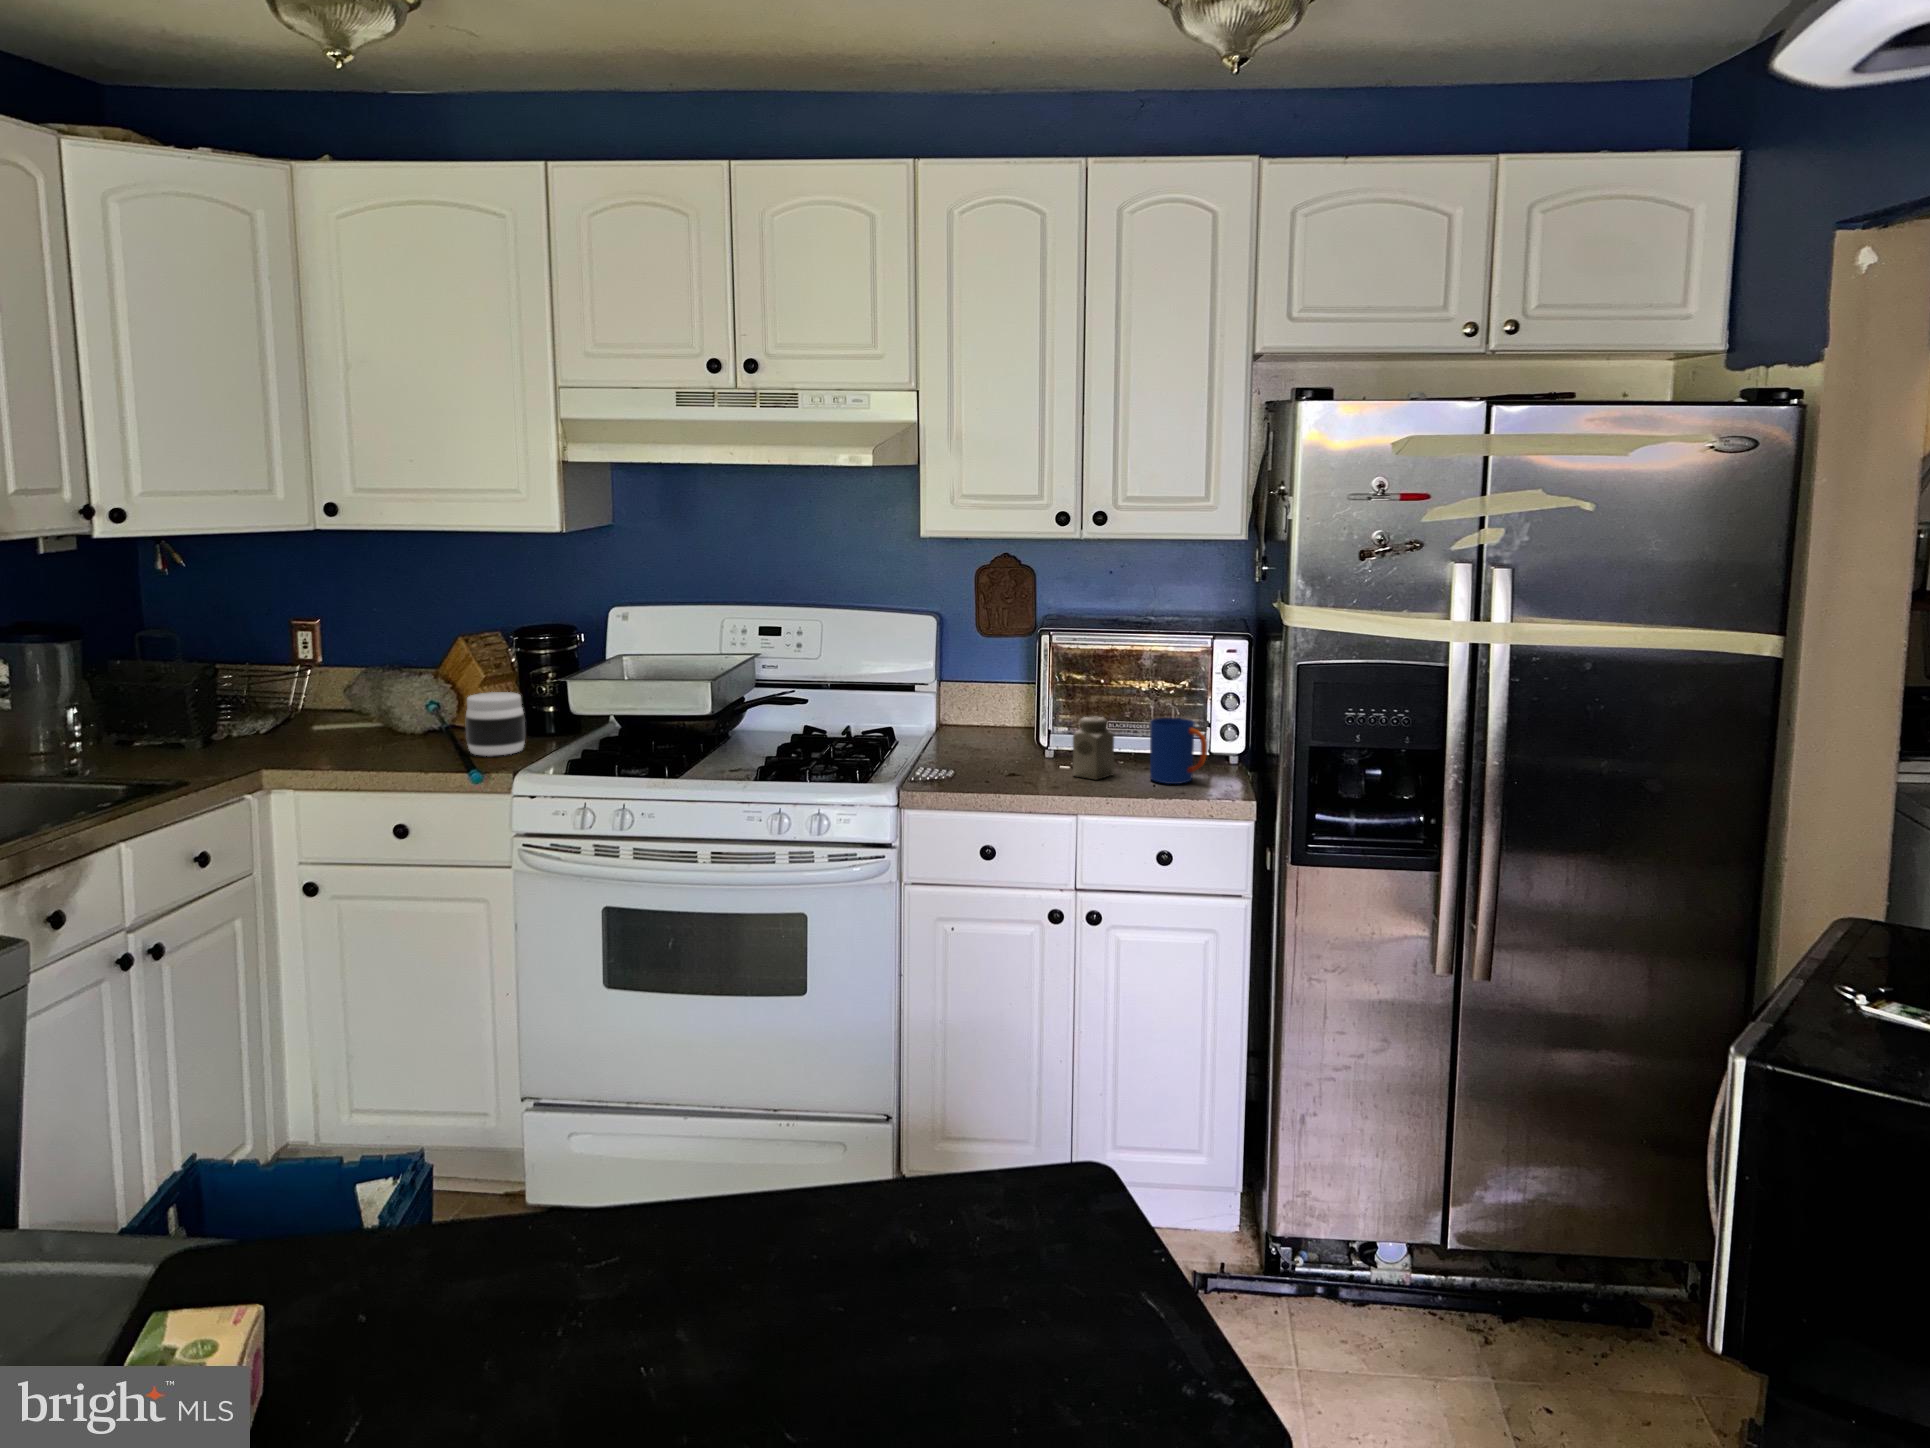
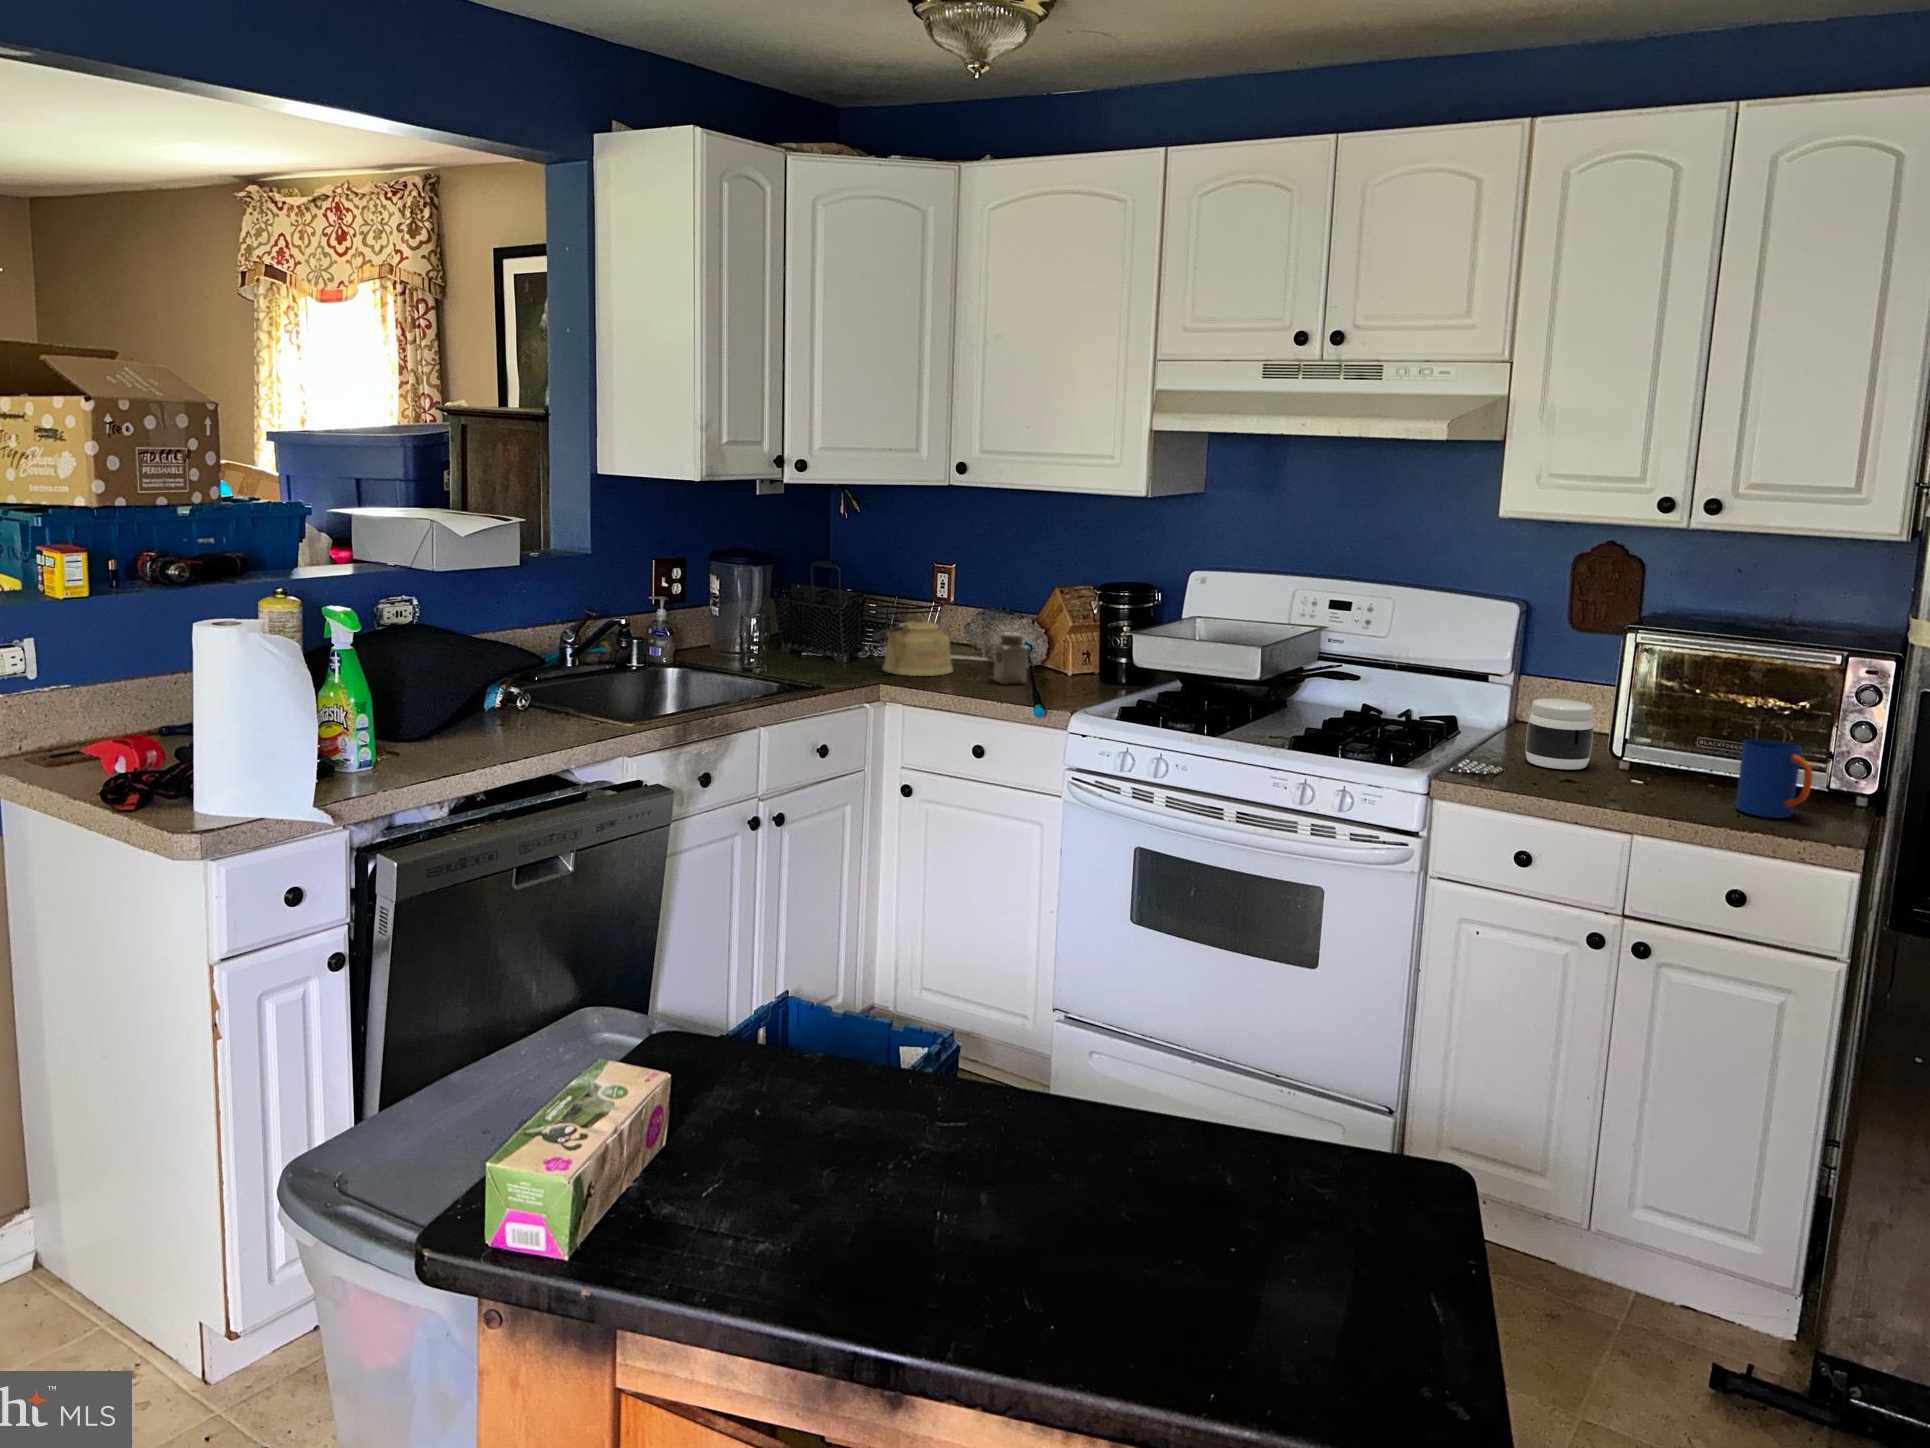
kettle: none [239,682,349,754] -> present [872,615,953,676]
jar: present [466,692,525,756] -> present [1526,699,1594,770]
salt shaker: present [1073,716,1114,780] -> present [994,632,1028,684]

